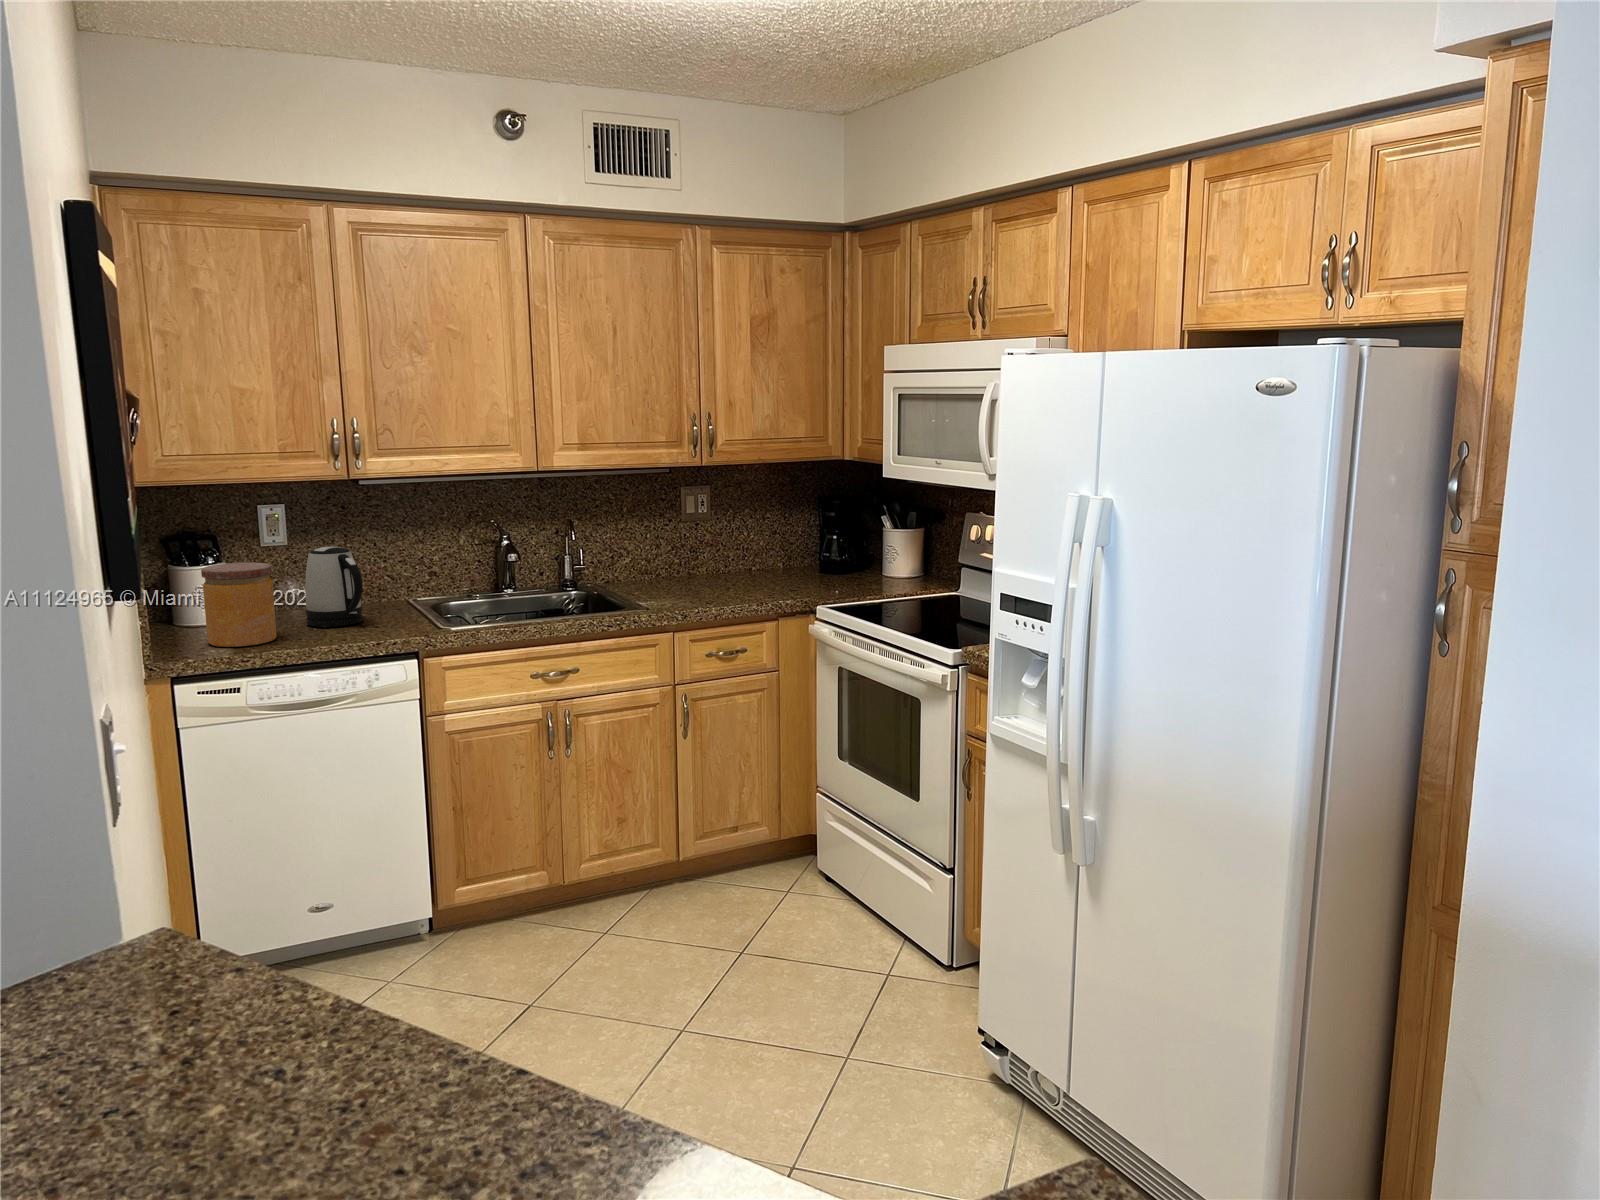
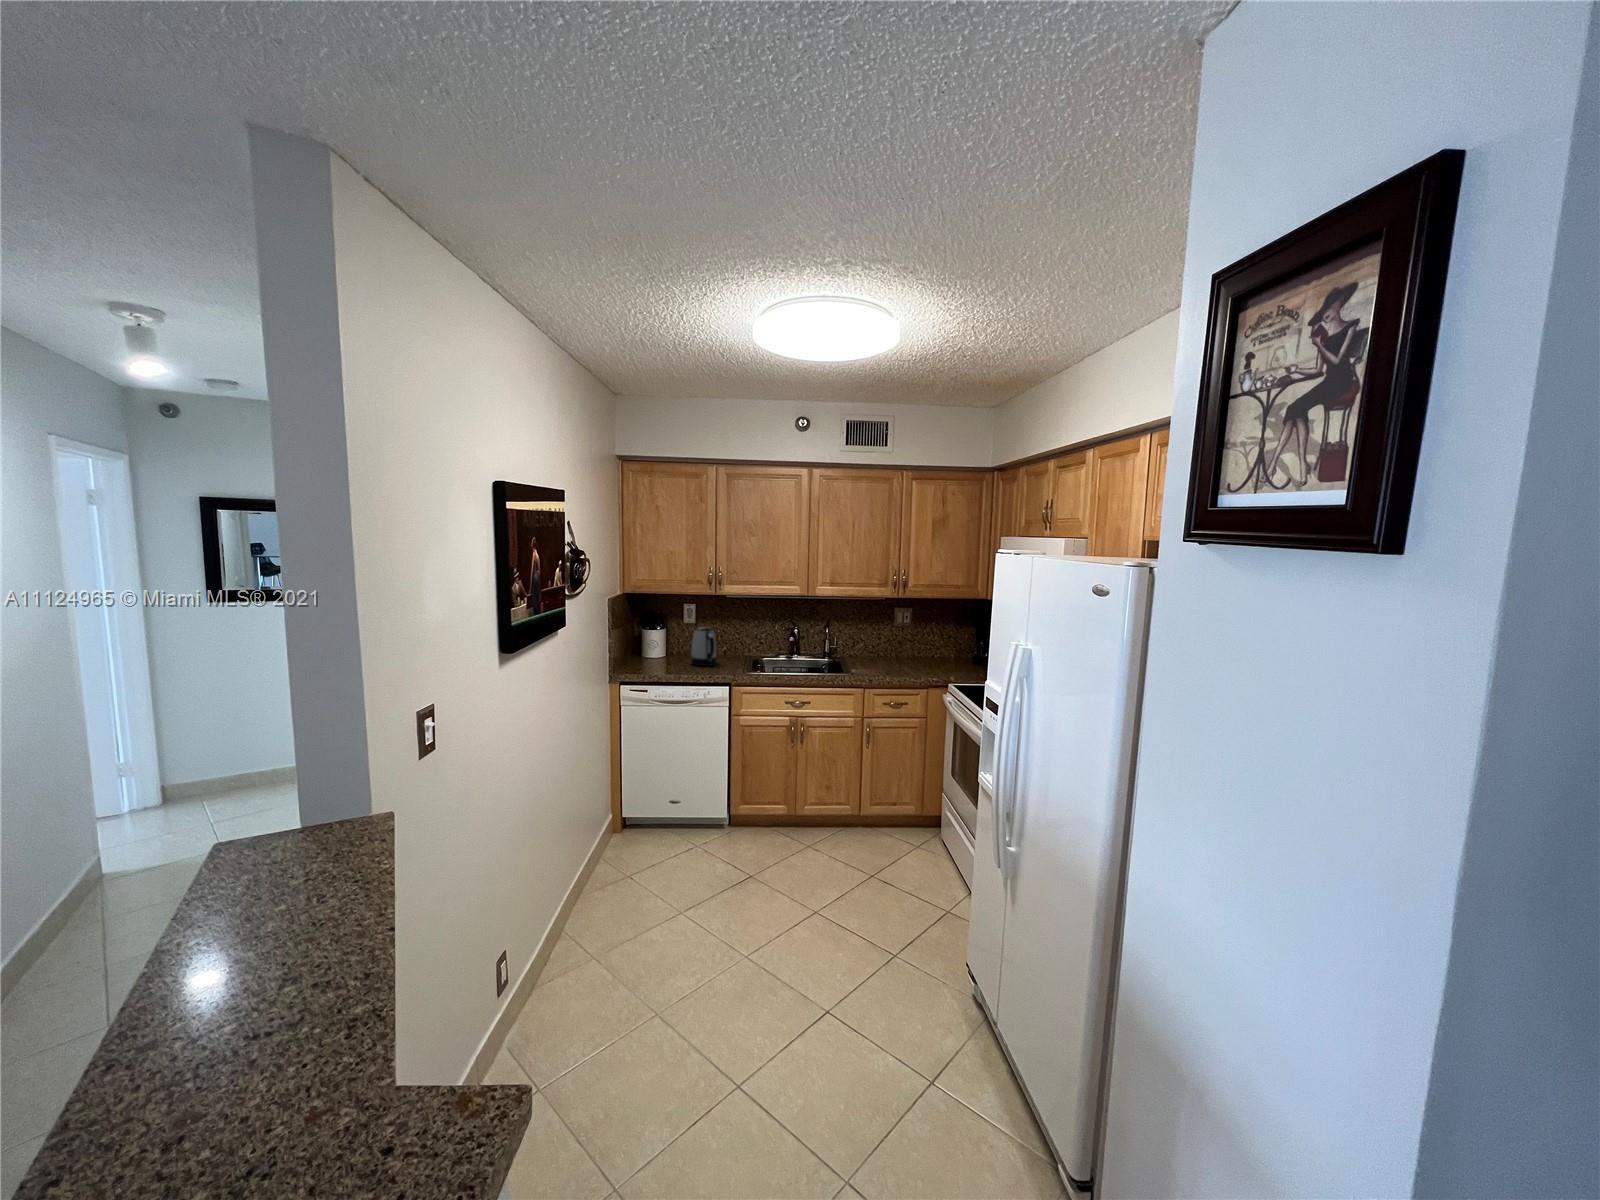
jar: present [201,562,277,647] -> none [643,632,673,672]

